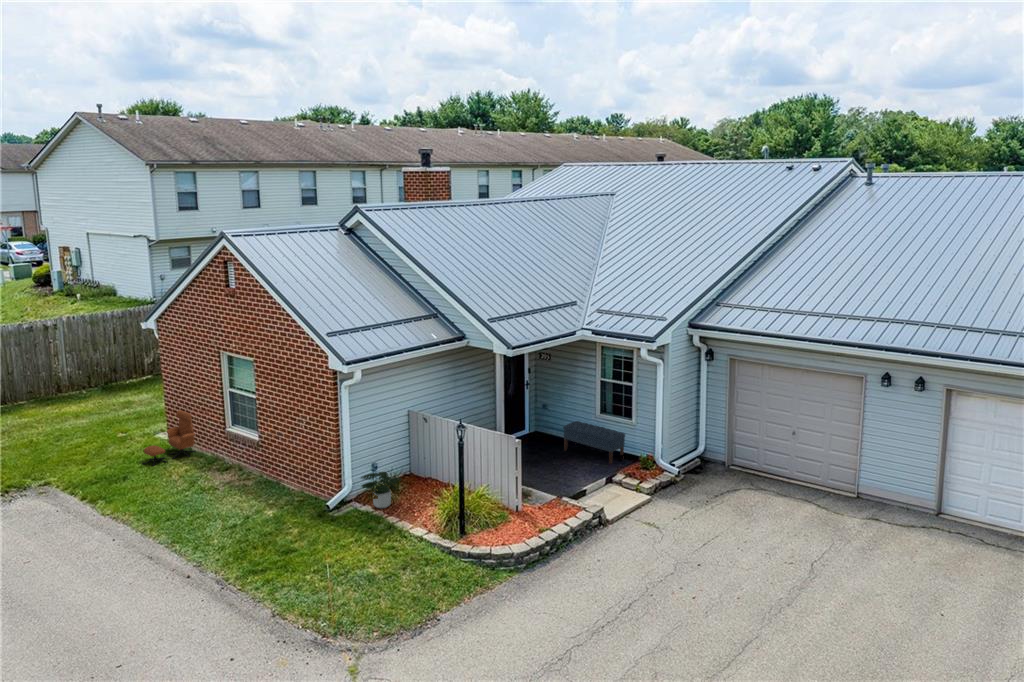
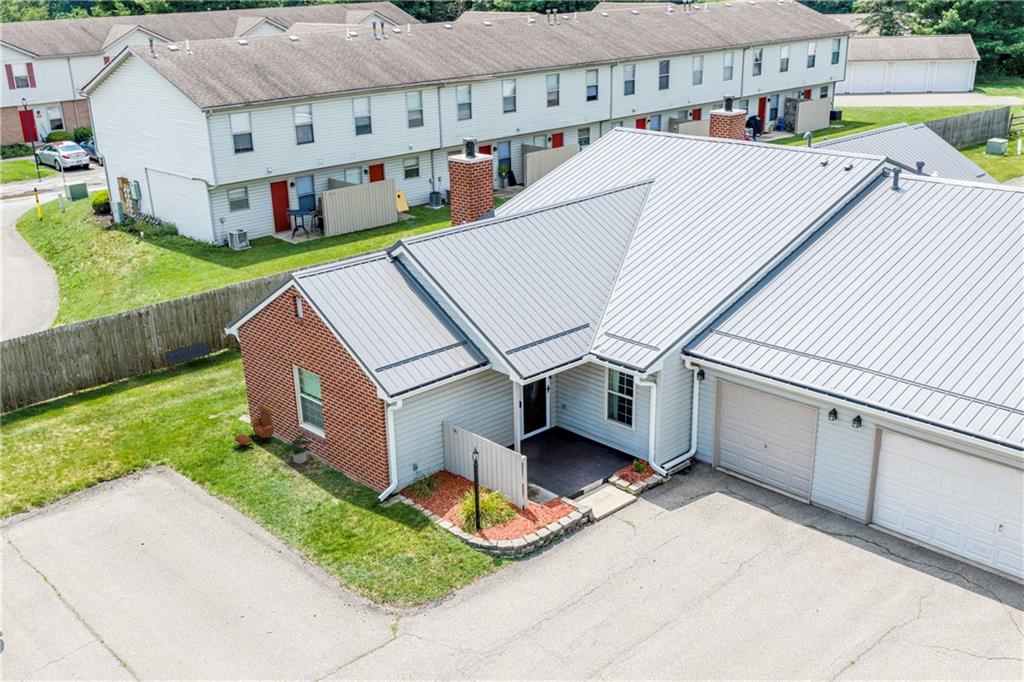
bench: present [563,421,625,464] -> present [165,343,210,372]
potted plant: present [361,472,402,508] -> present [284,435,312,464]

